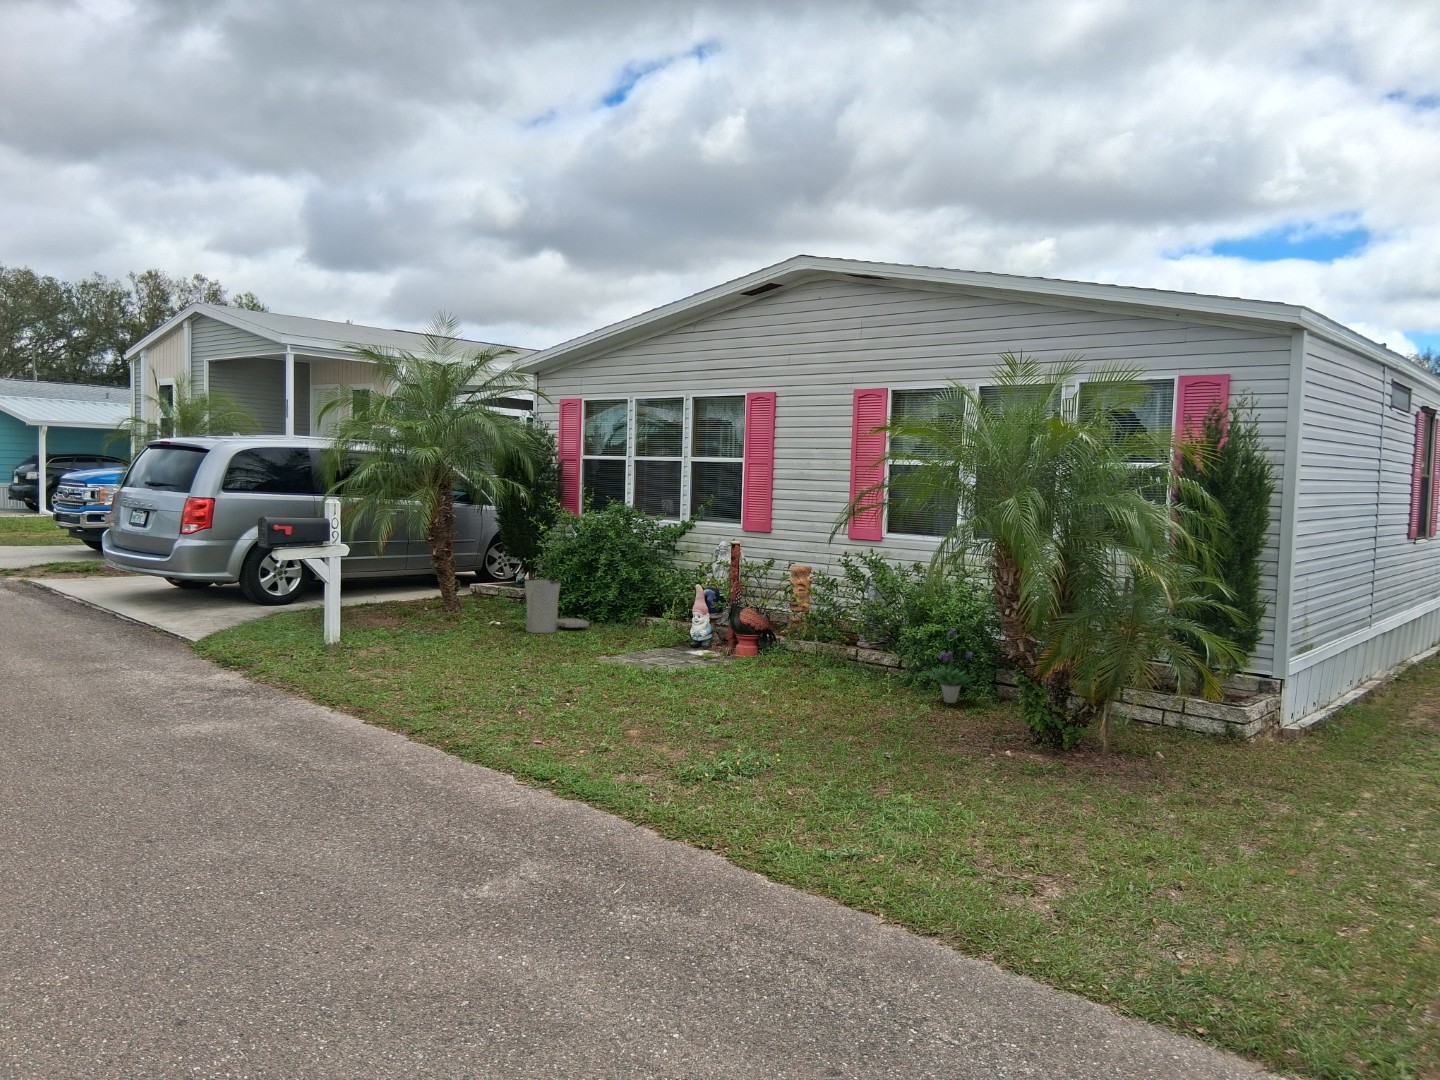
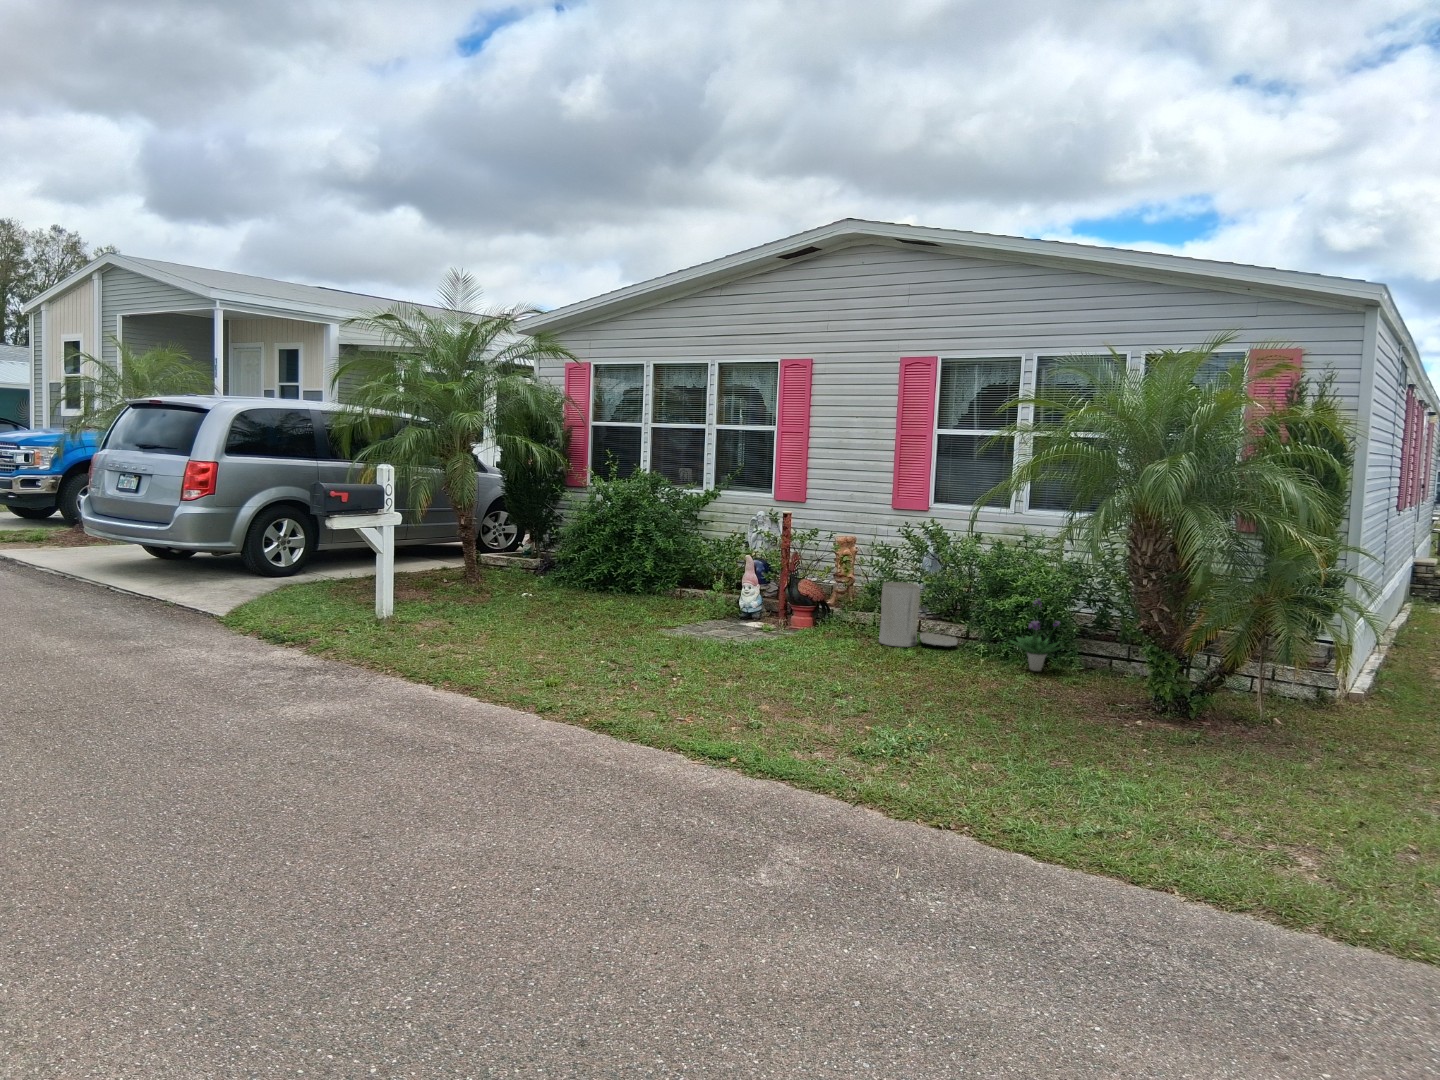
trash can: present [525,580,589,633] -> present [879,582,957,647]

